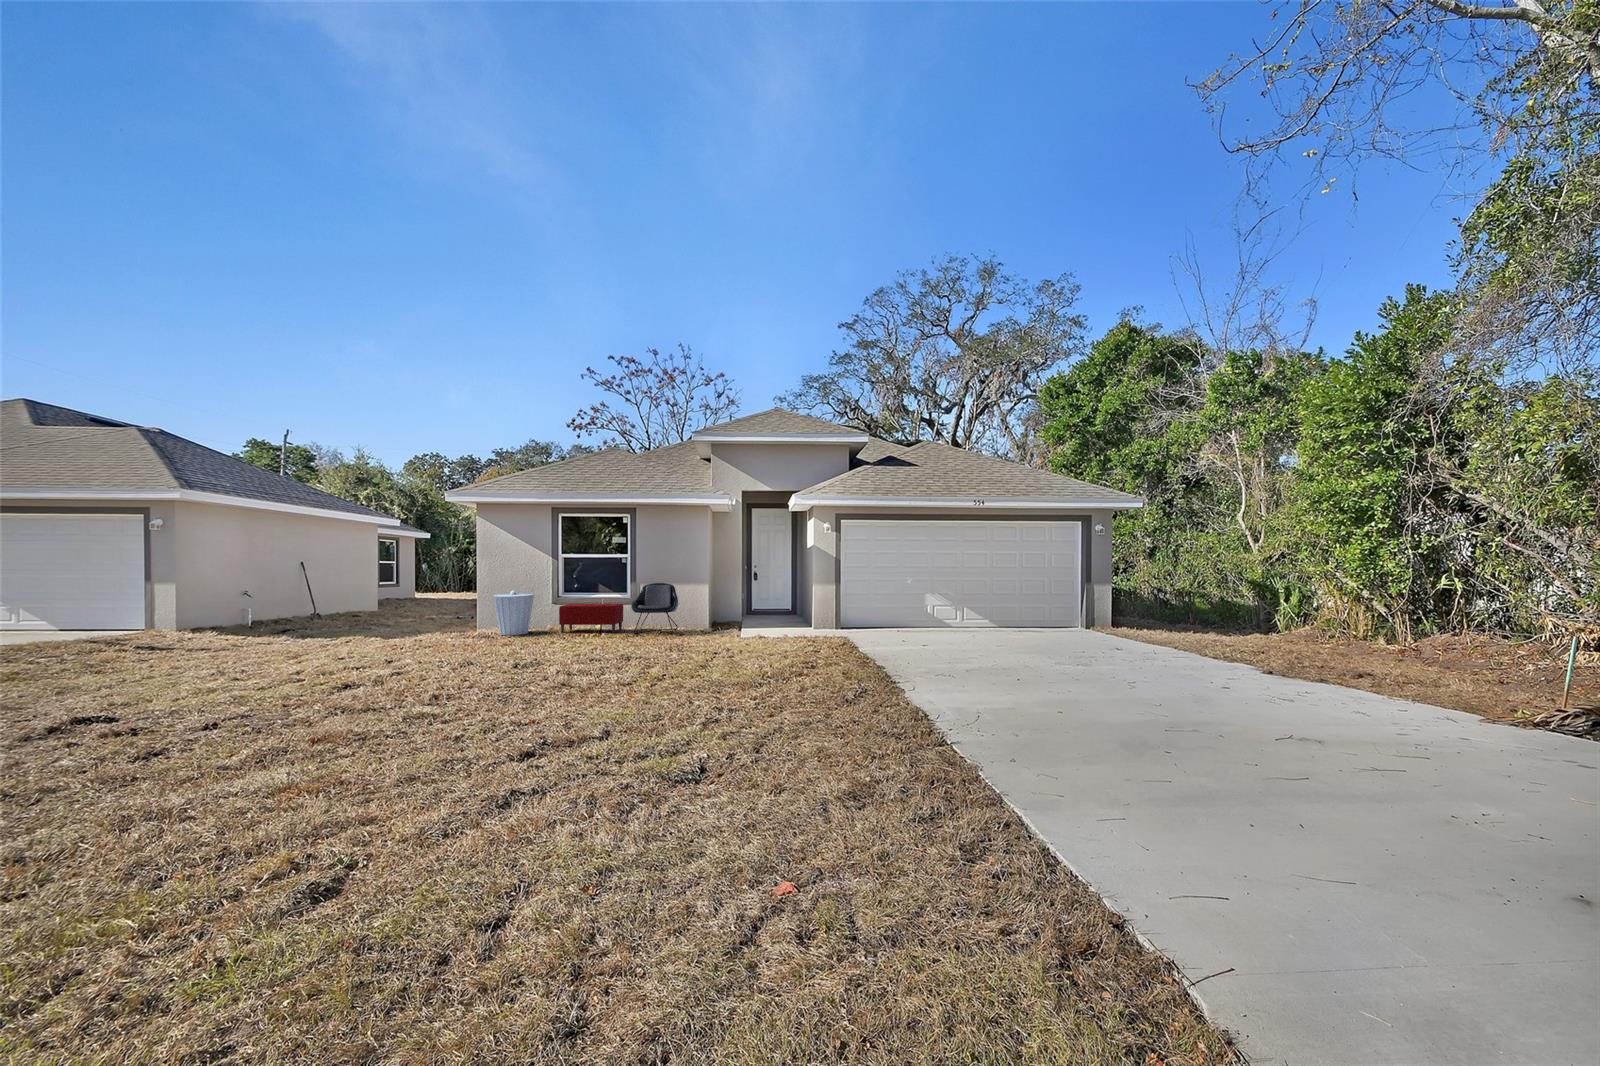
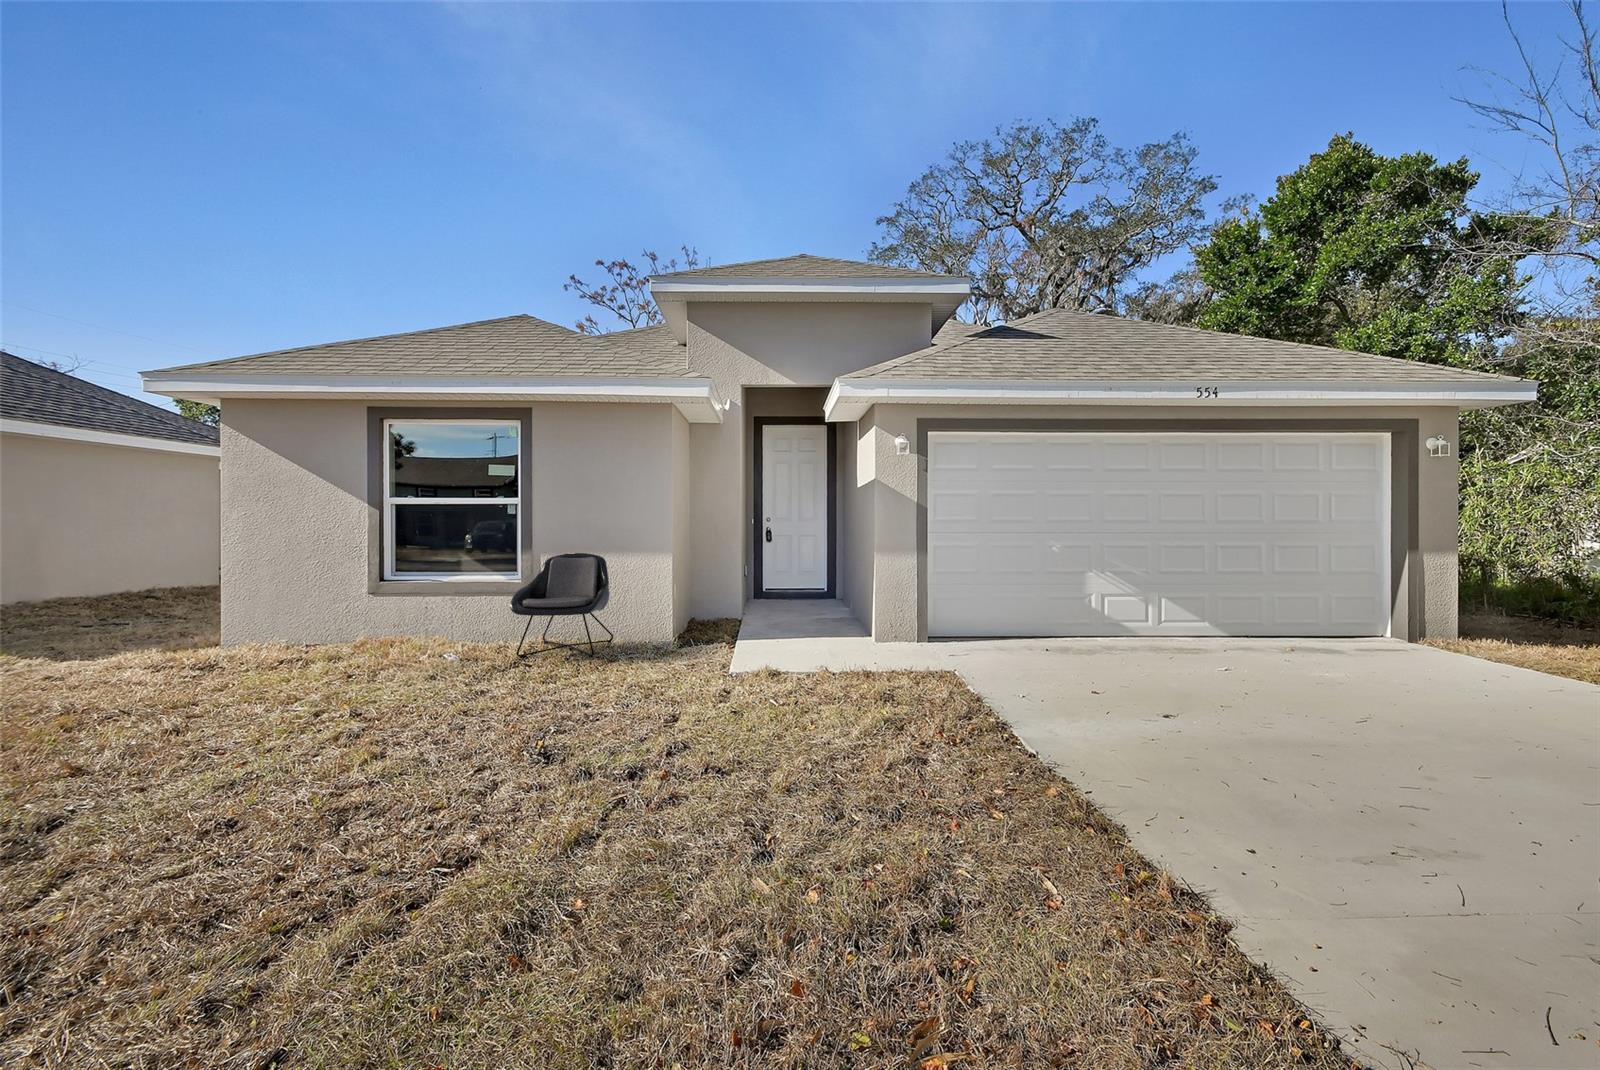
trash can: present [493,590,534,635] -> none [240,569,334,658]
bench: present [559,604,623,633] -> none [378,592,511,652]

